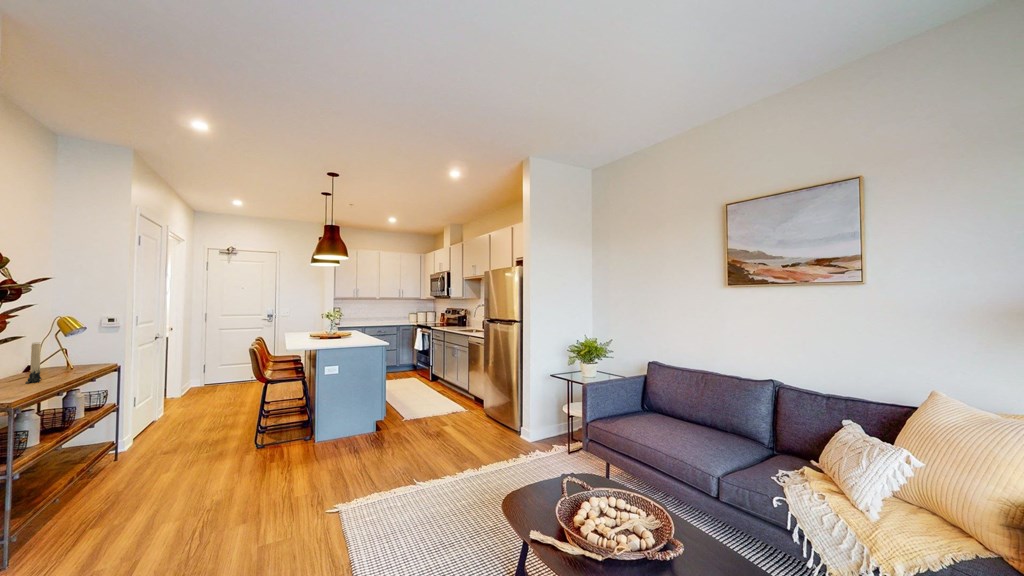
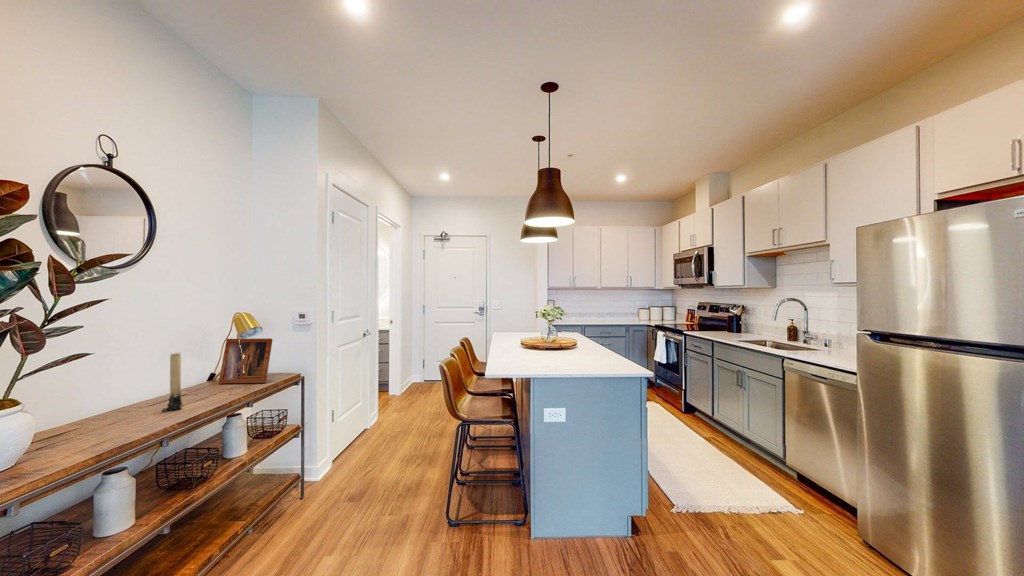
picture frame: none [40,336,96,372] -> present [219,338,273,383]

